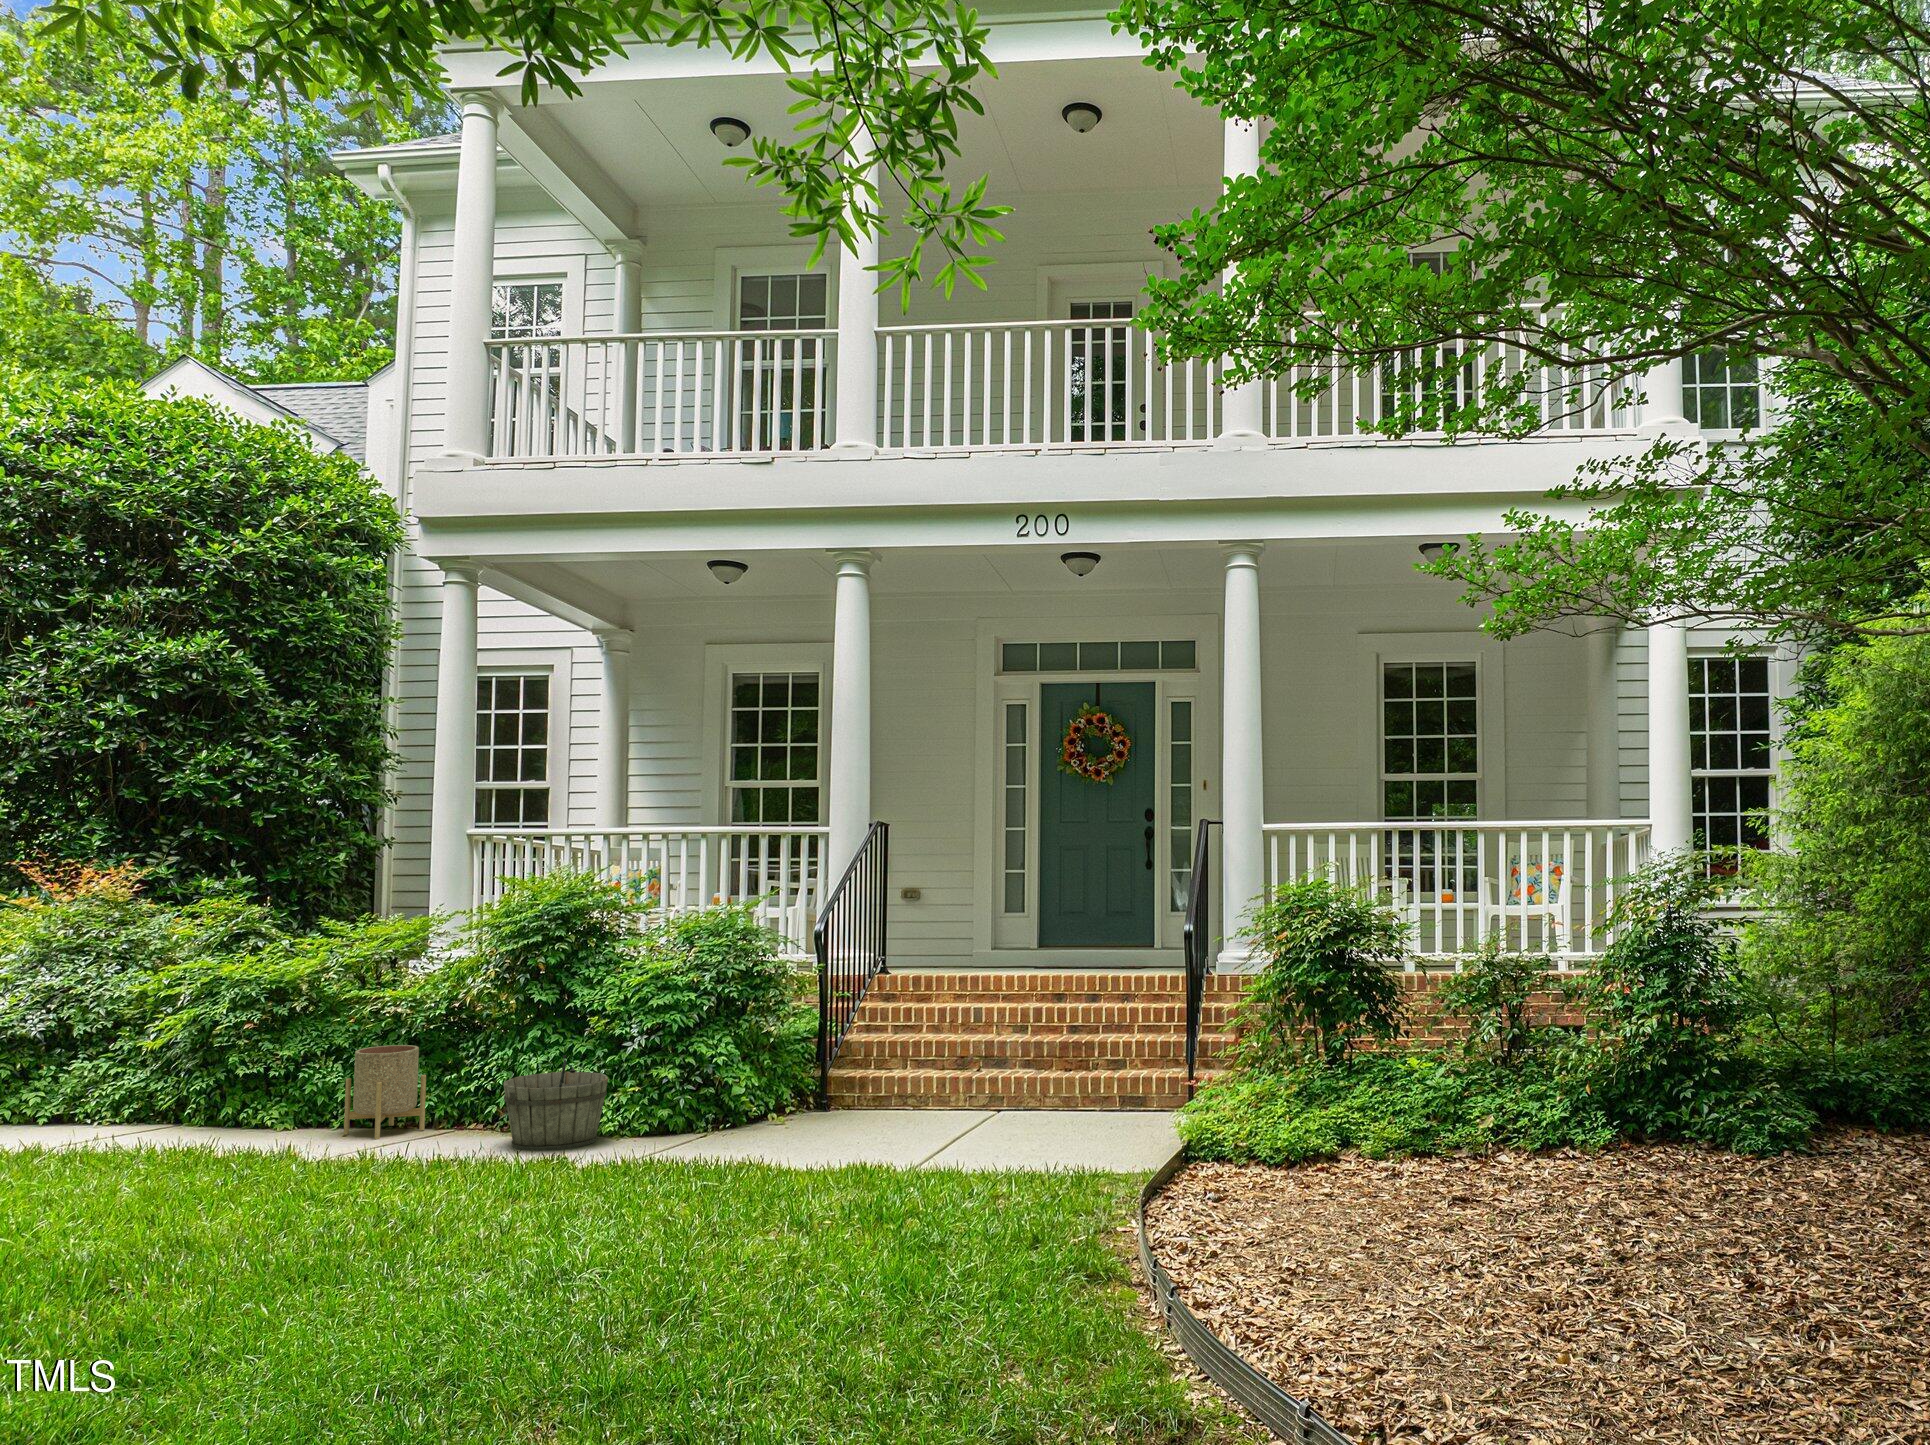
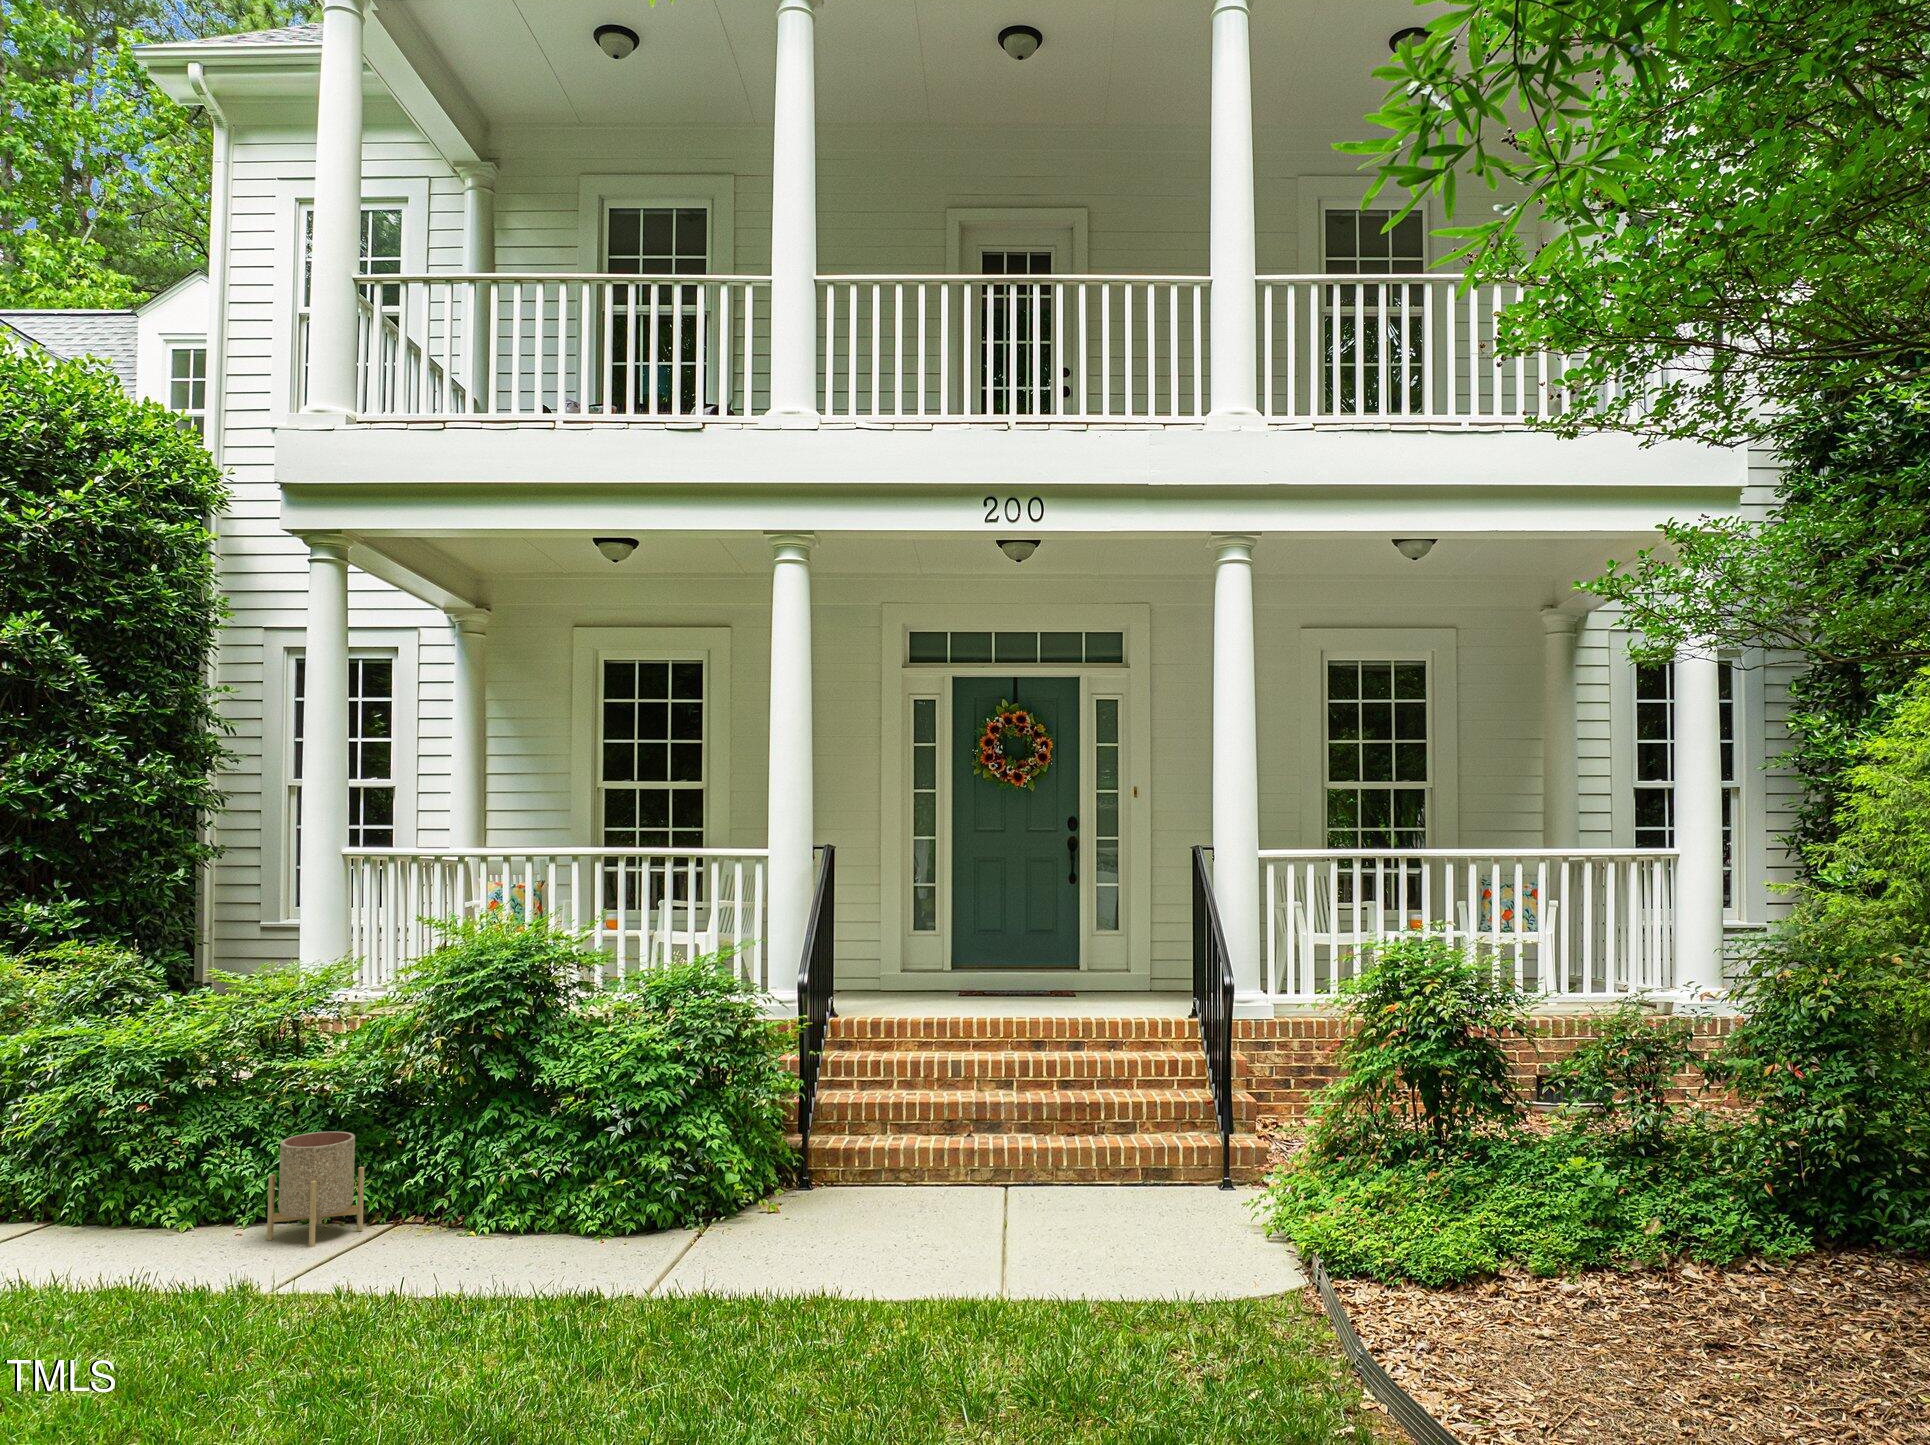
wooden bucket: present [503,1055,608,1150] -> none [471,1146,592,1260]

